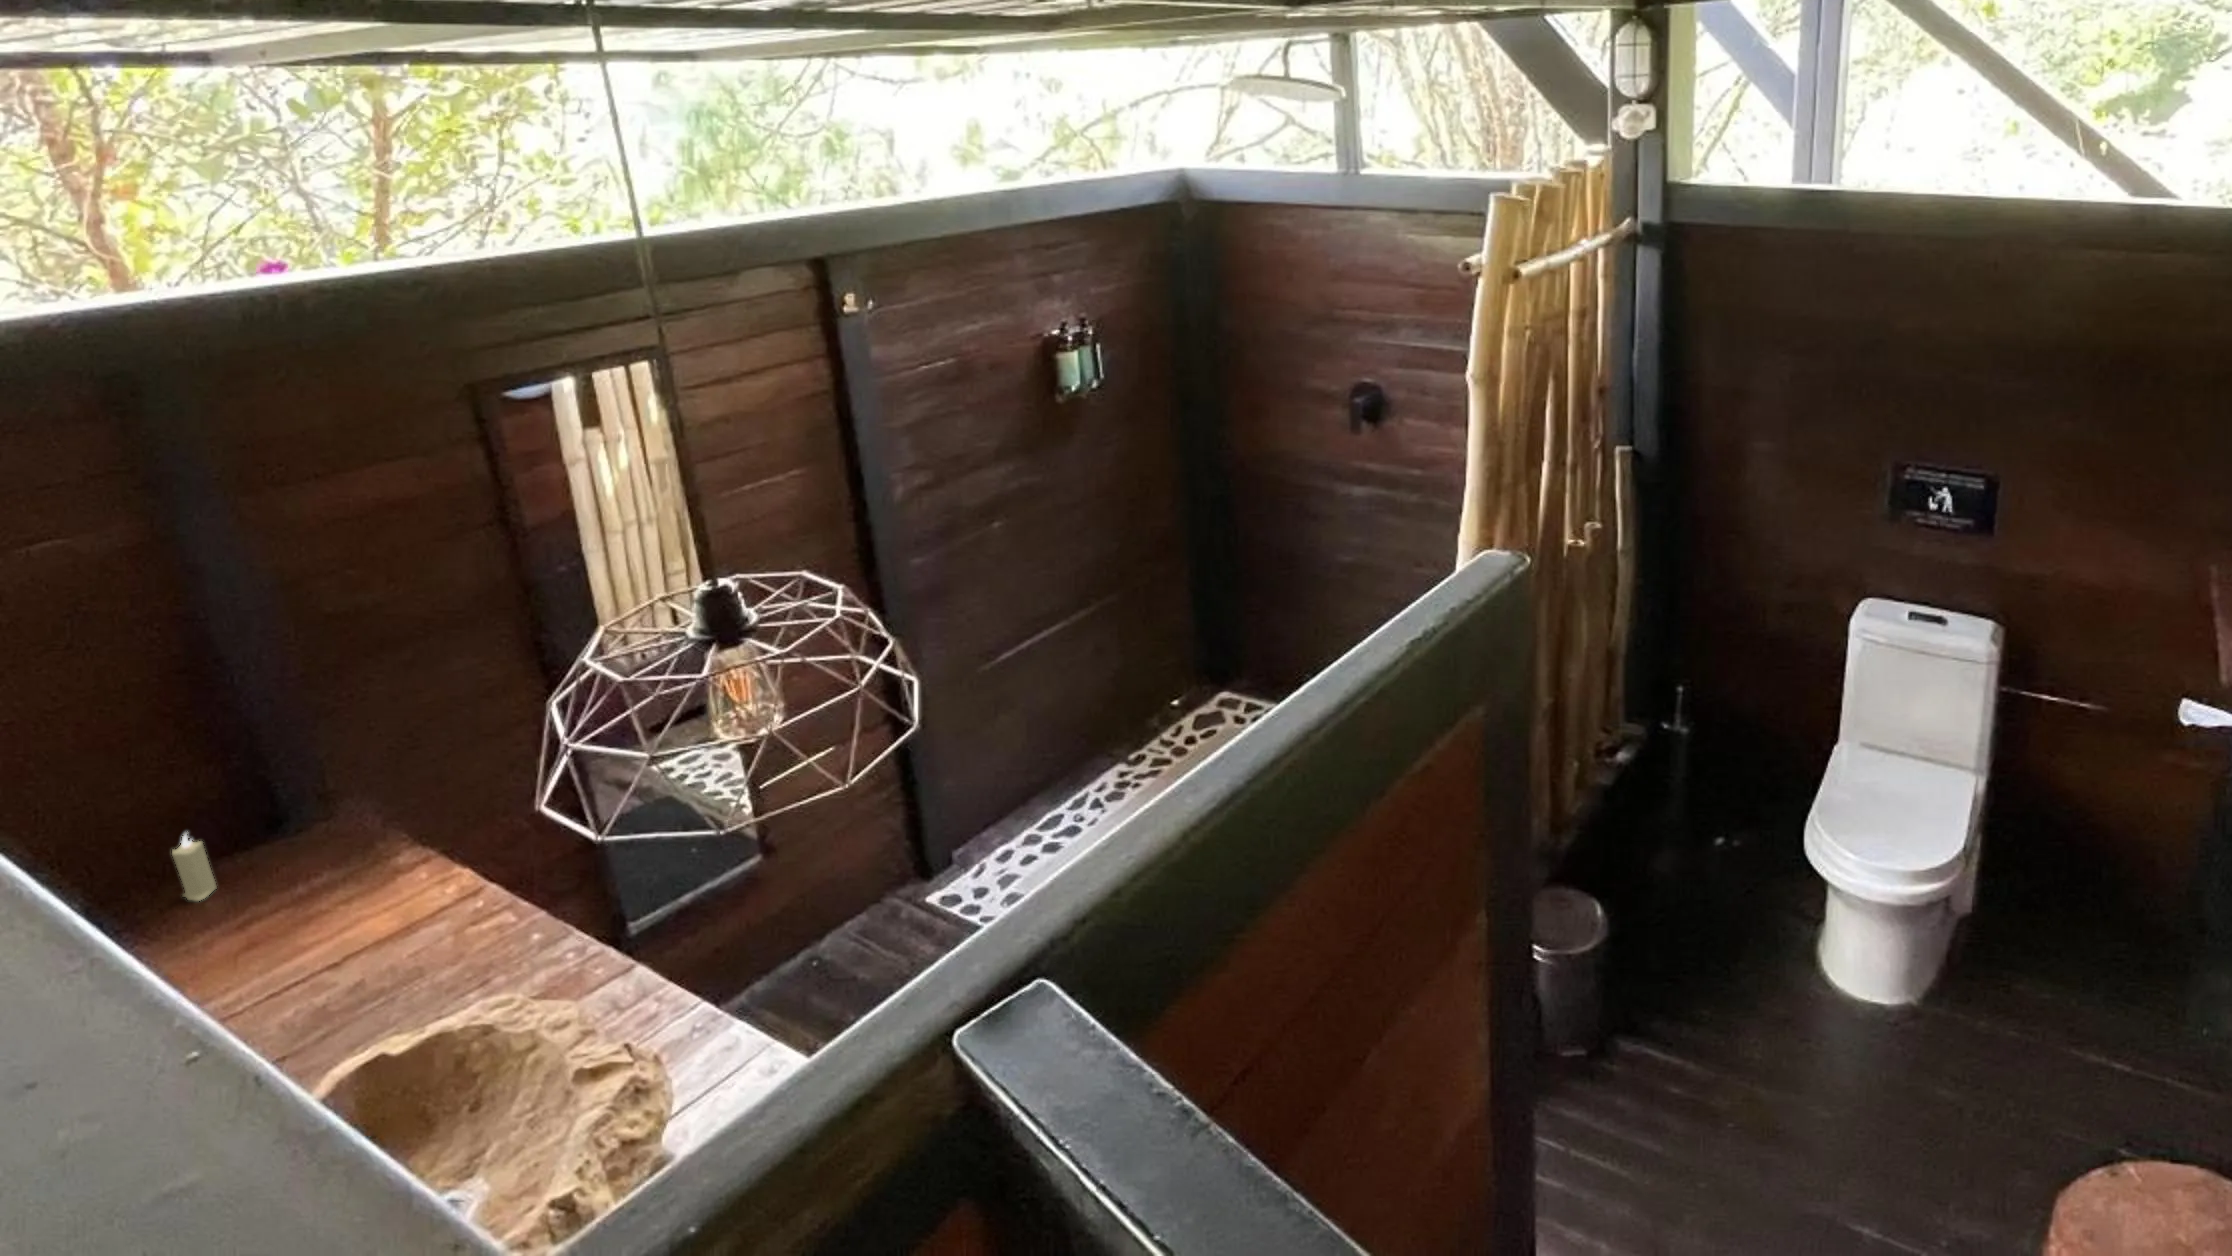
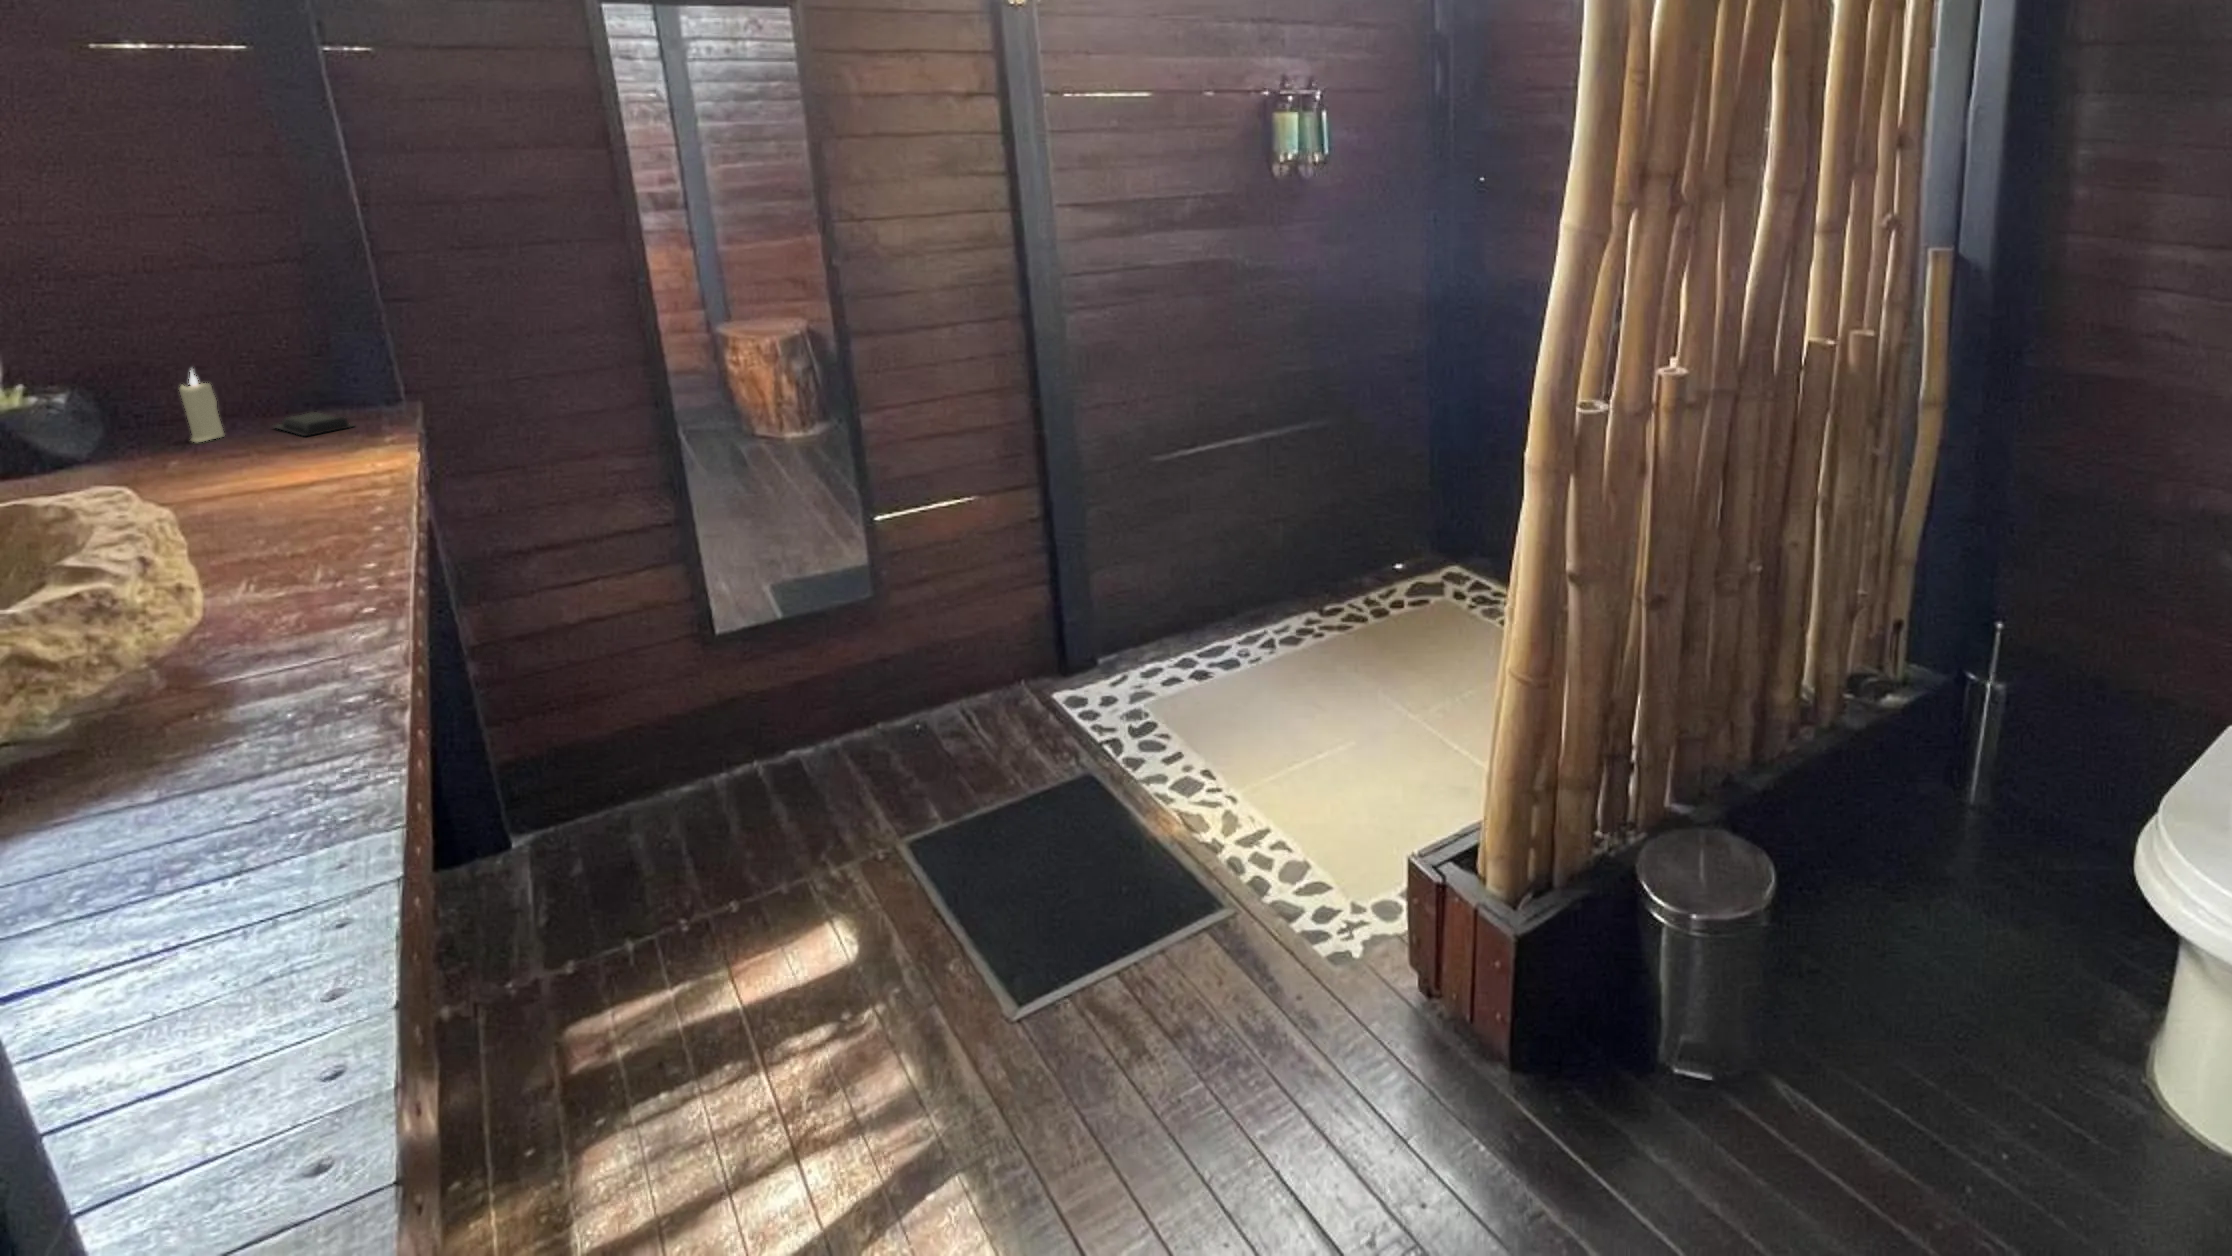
soap bar: none [255,839,355,867] -> present [274,412,353,436]

